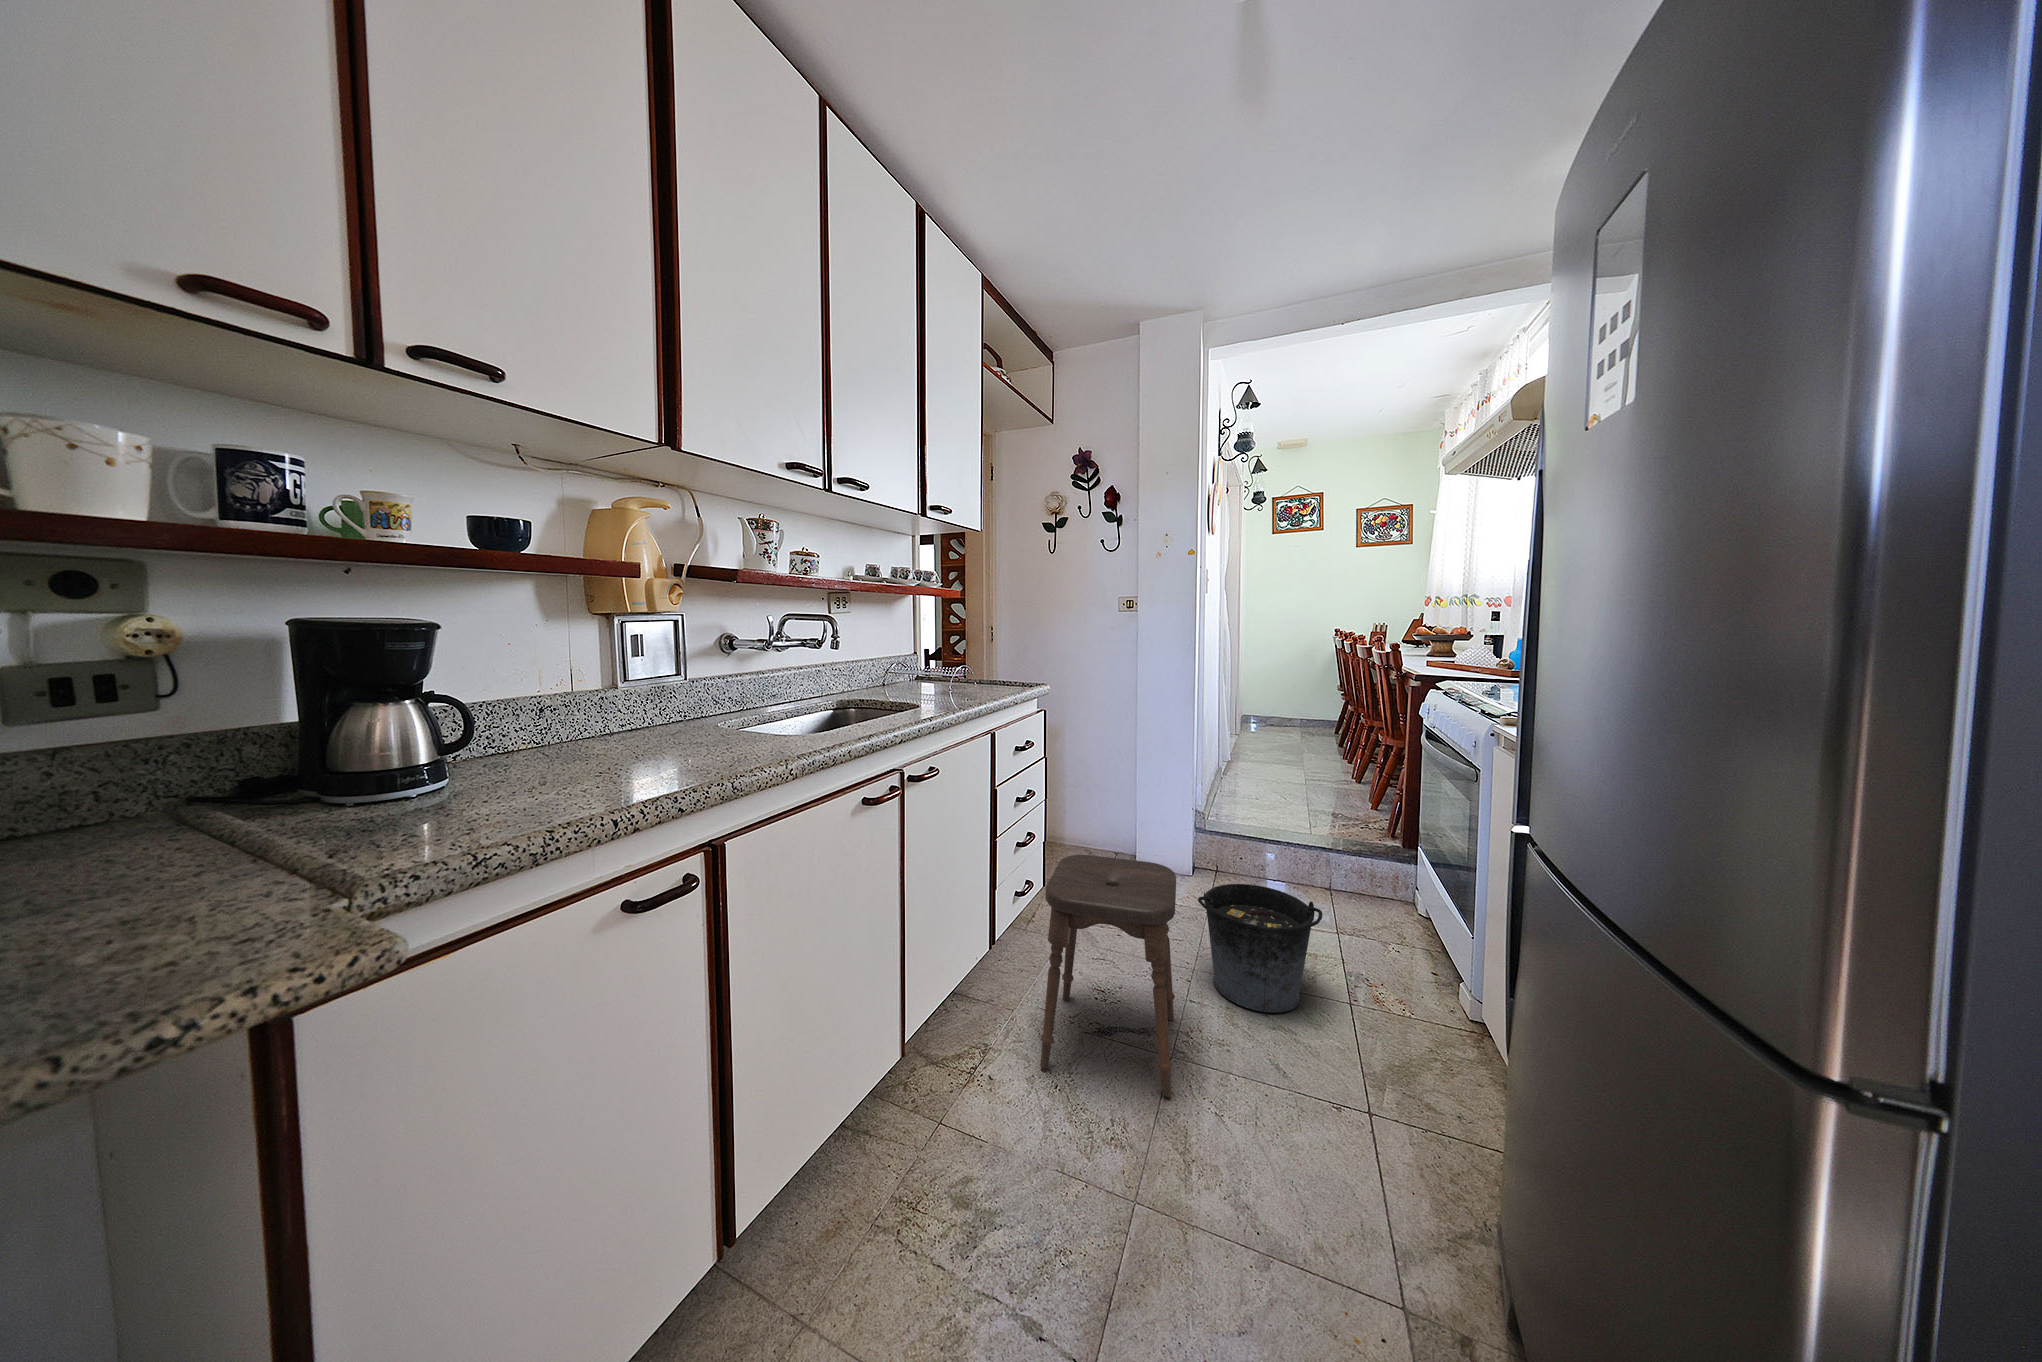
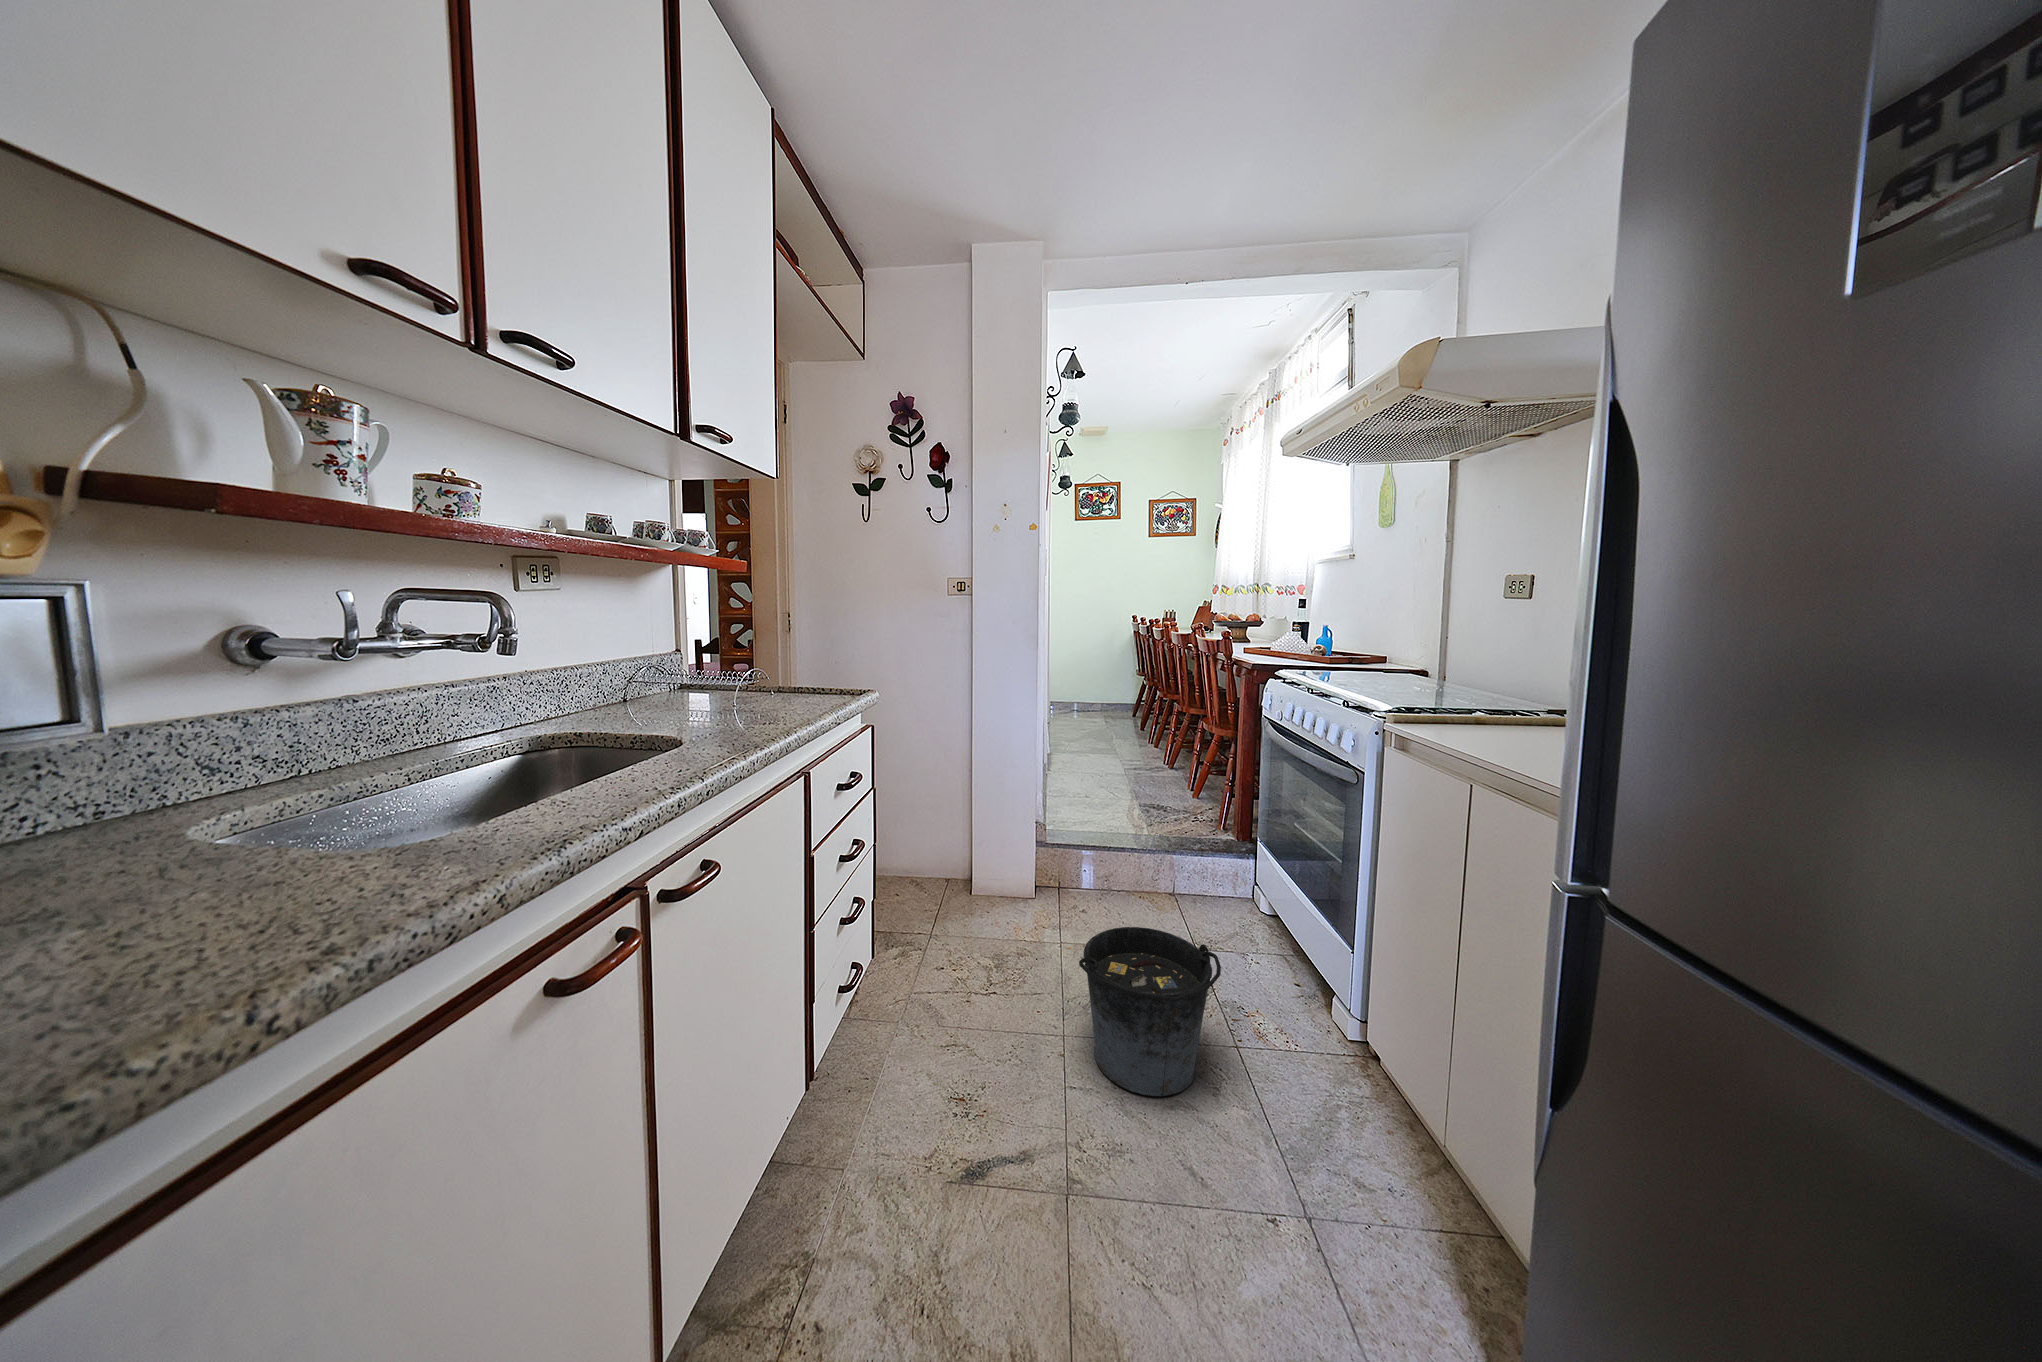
stool: present [1041,855,1176,1097] -> none [899,936,1092,1299]

